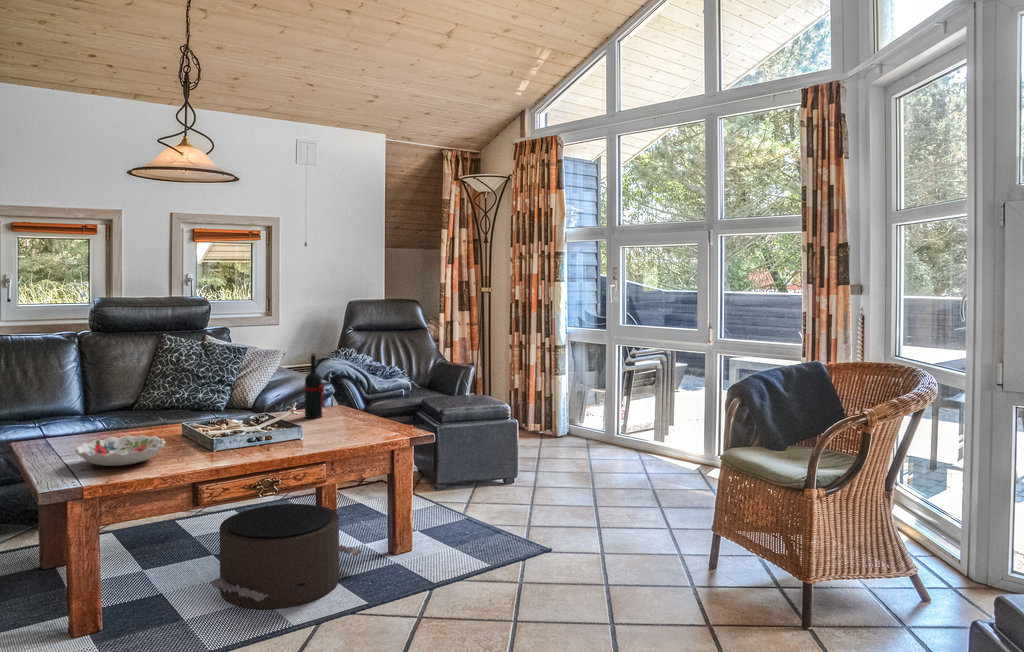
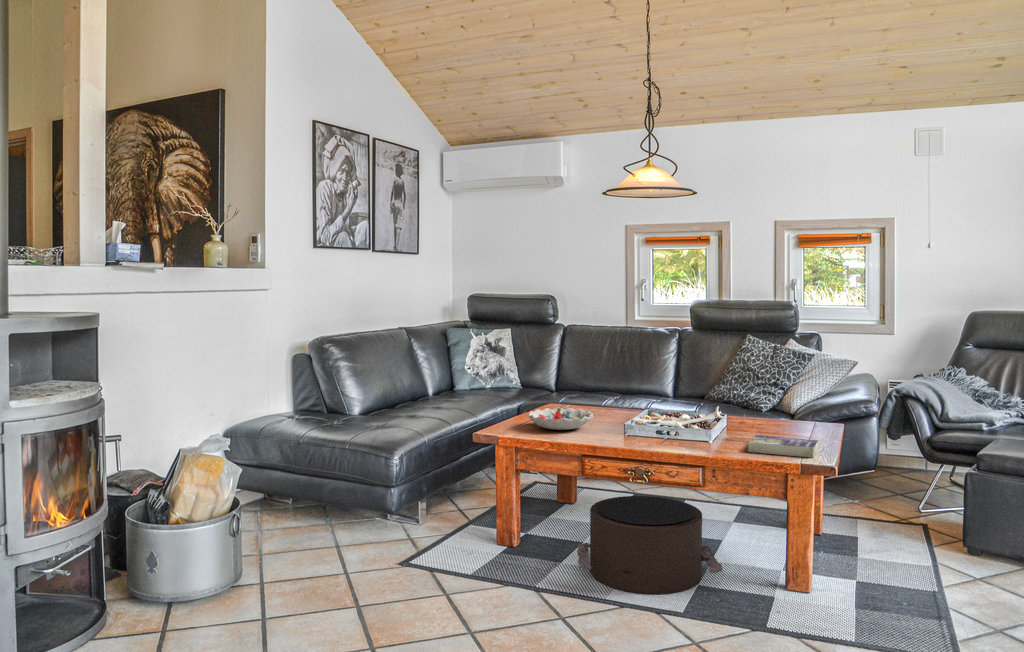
wine bottle: present [305,353,325,418] -> none [778,358,798,430]
book: none [333,419,402,440] -> present [746,435,819,458]

